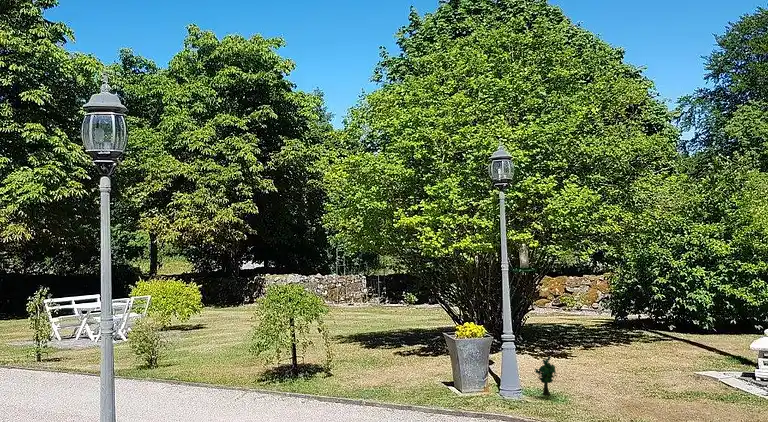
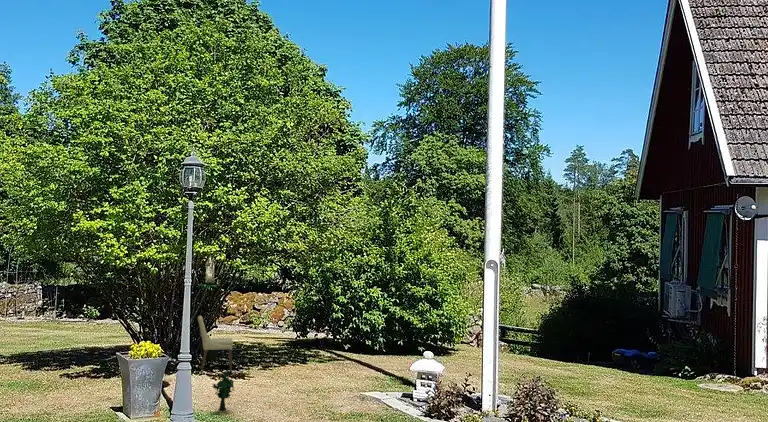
chair: none [518,299,554,351] -> present [198,316,233,370]

